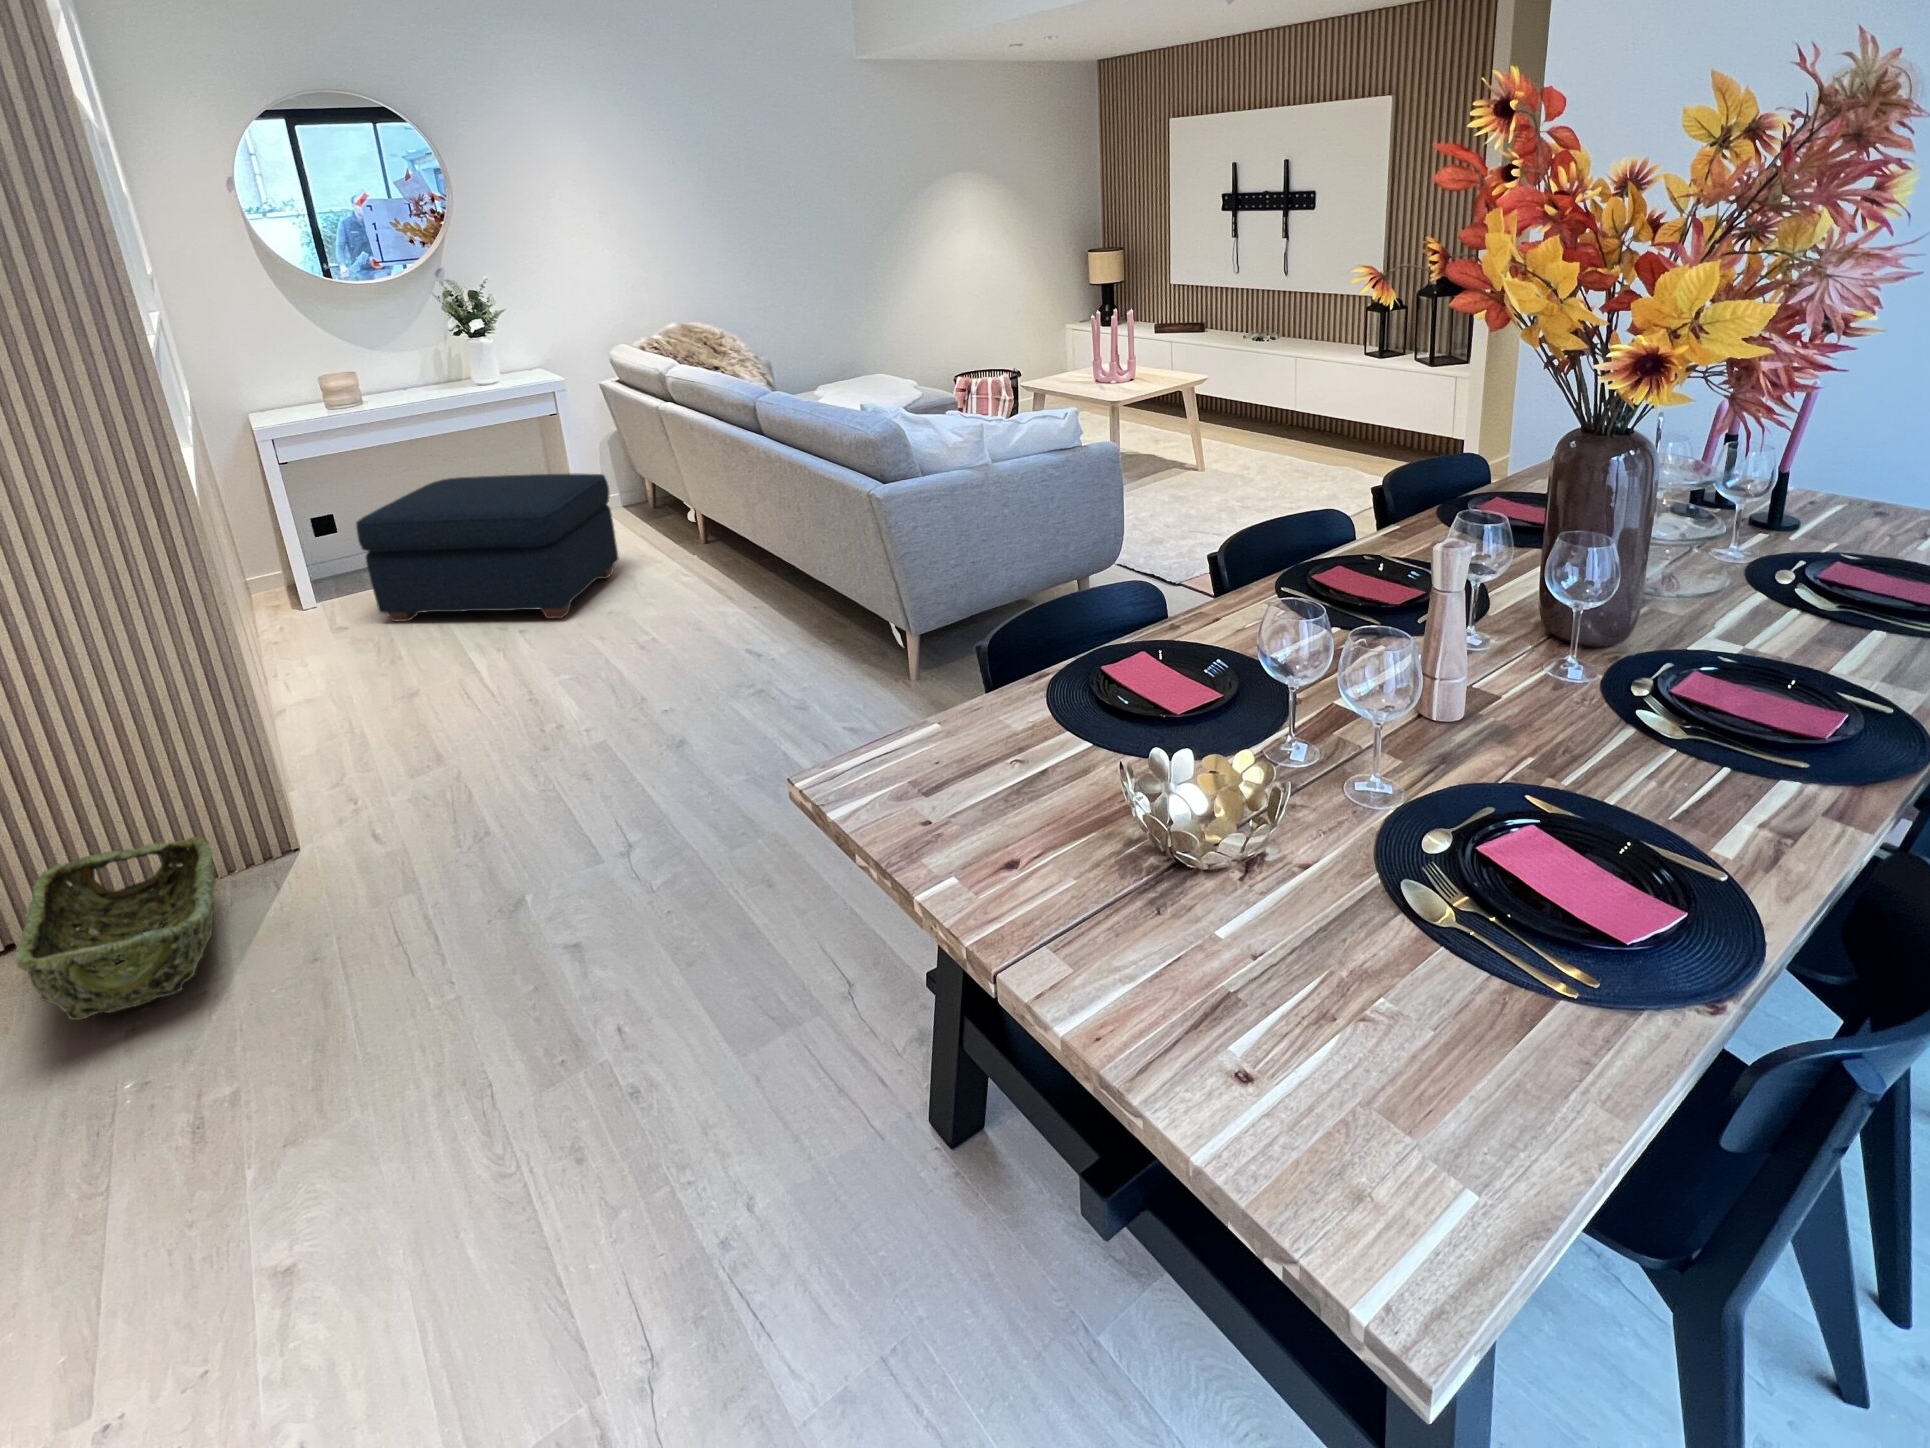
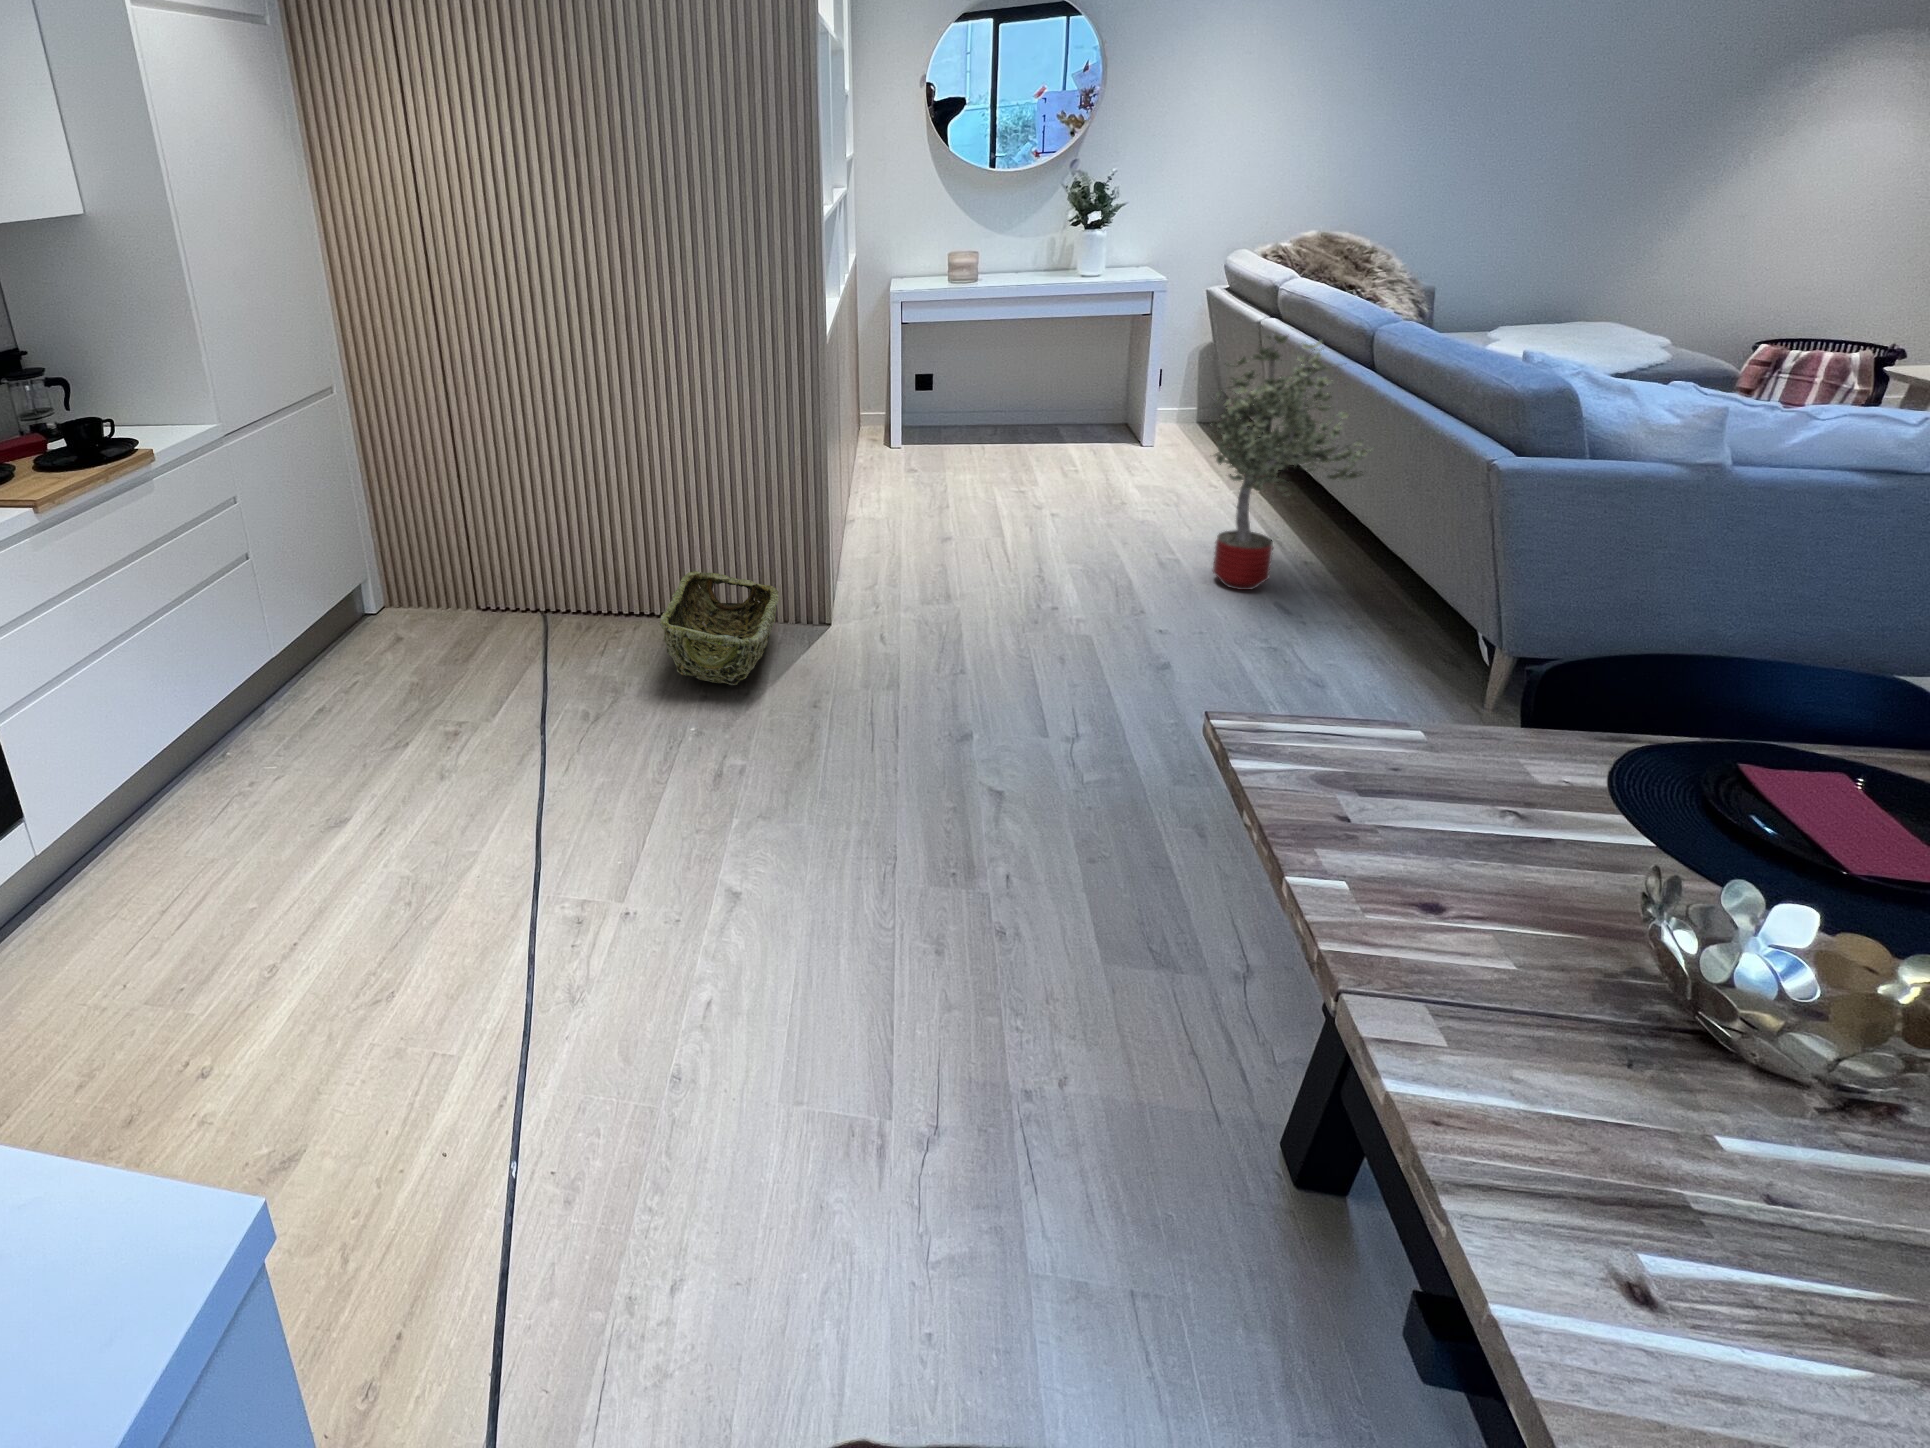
potted tree: none [644,415,785,652] -> present [1210,335,1373,590]
ottoman: present [356,473,619,621] -> none [944,360,1180,512]

